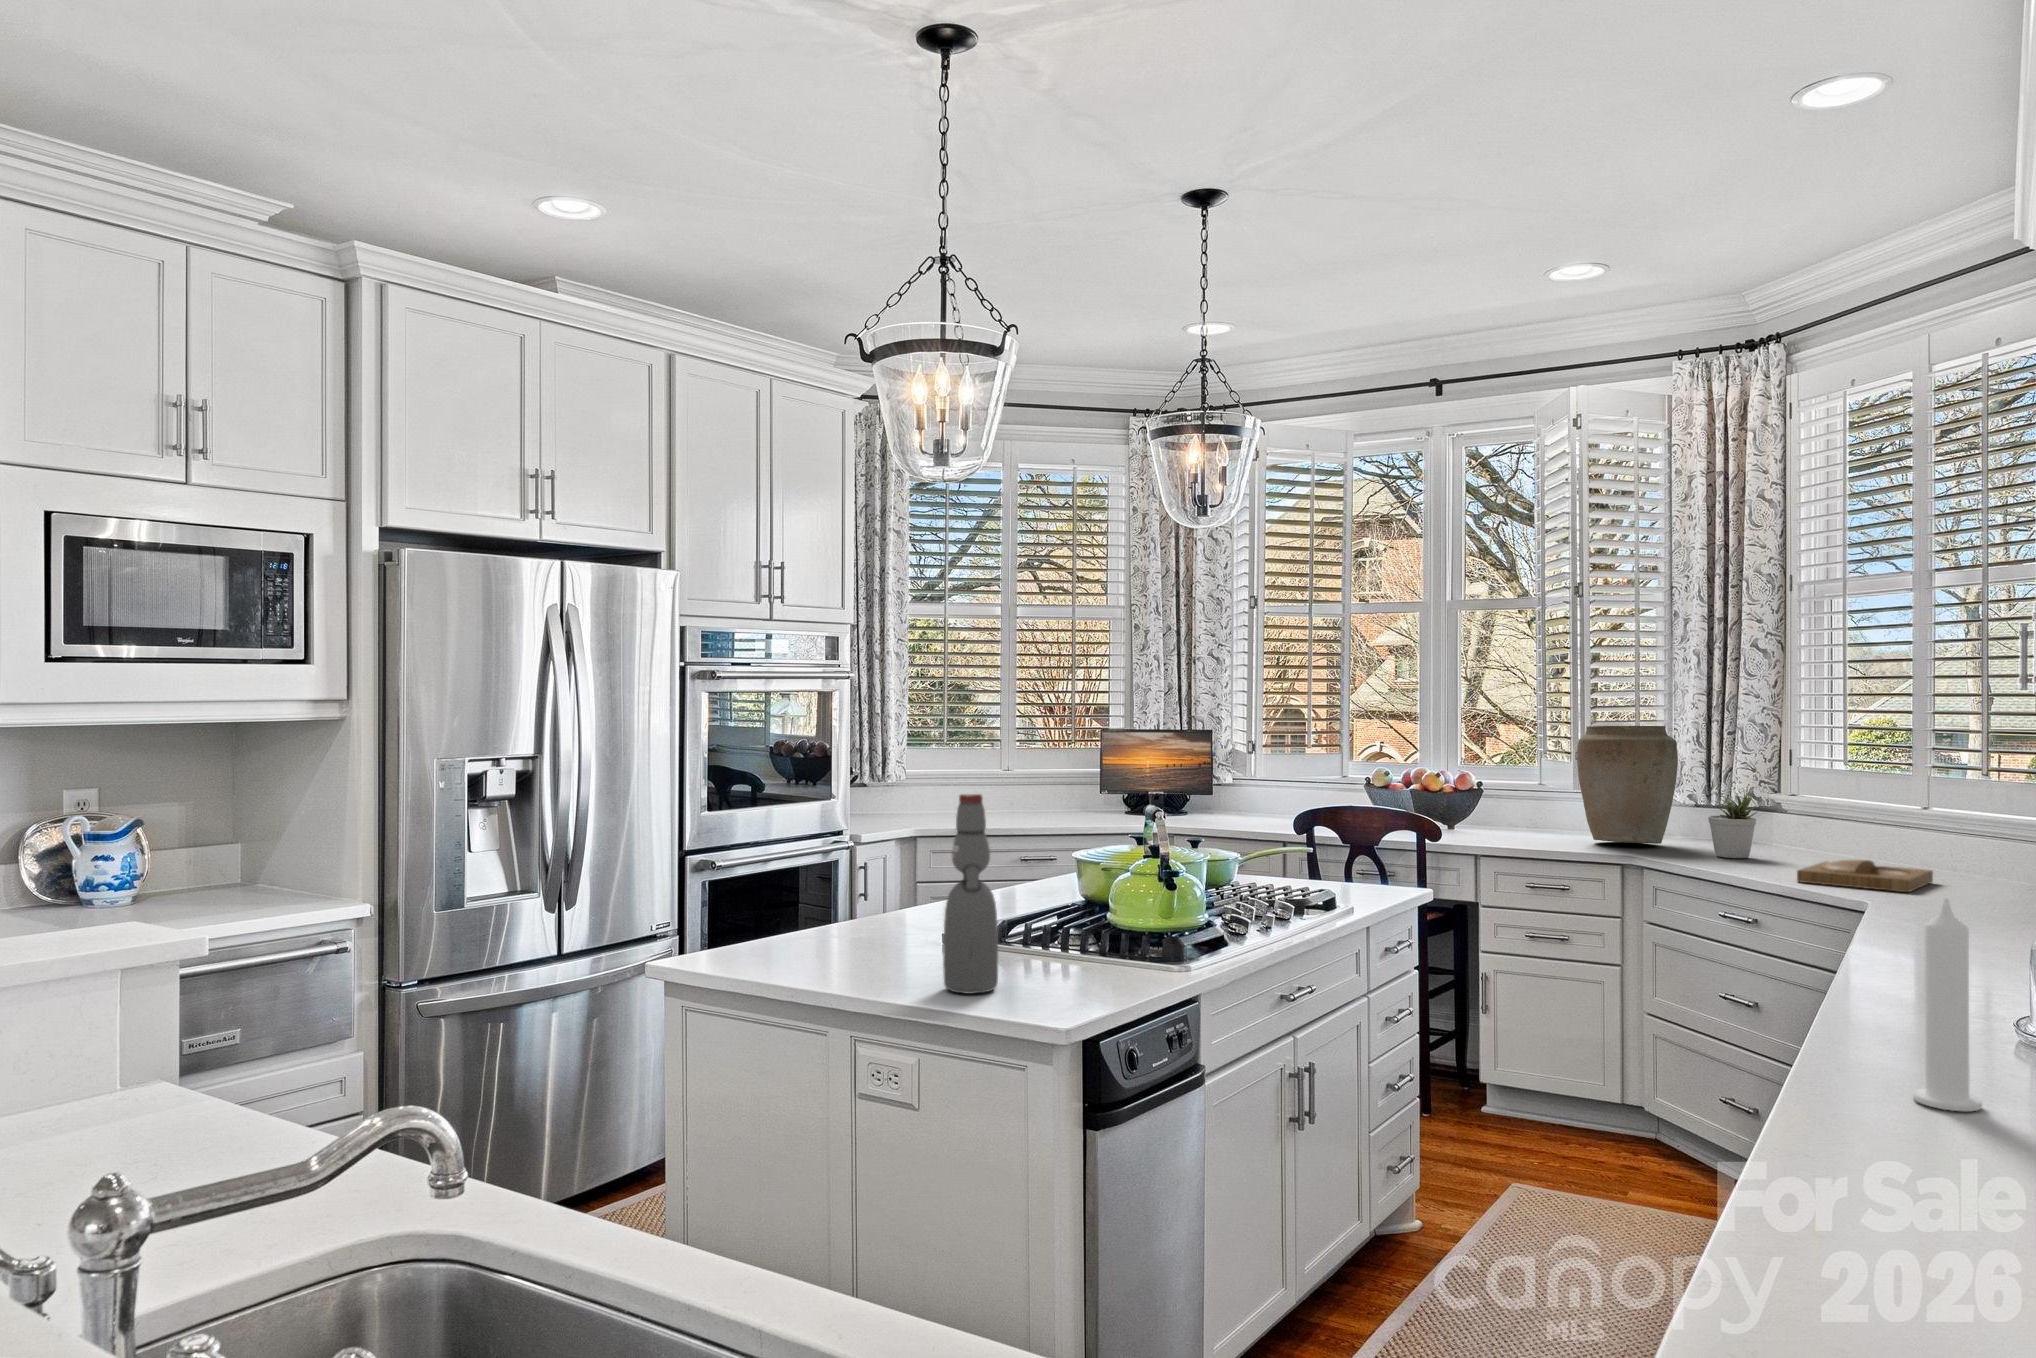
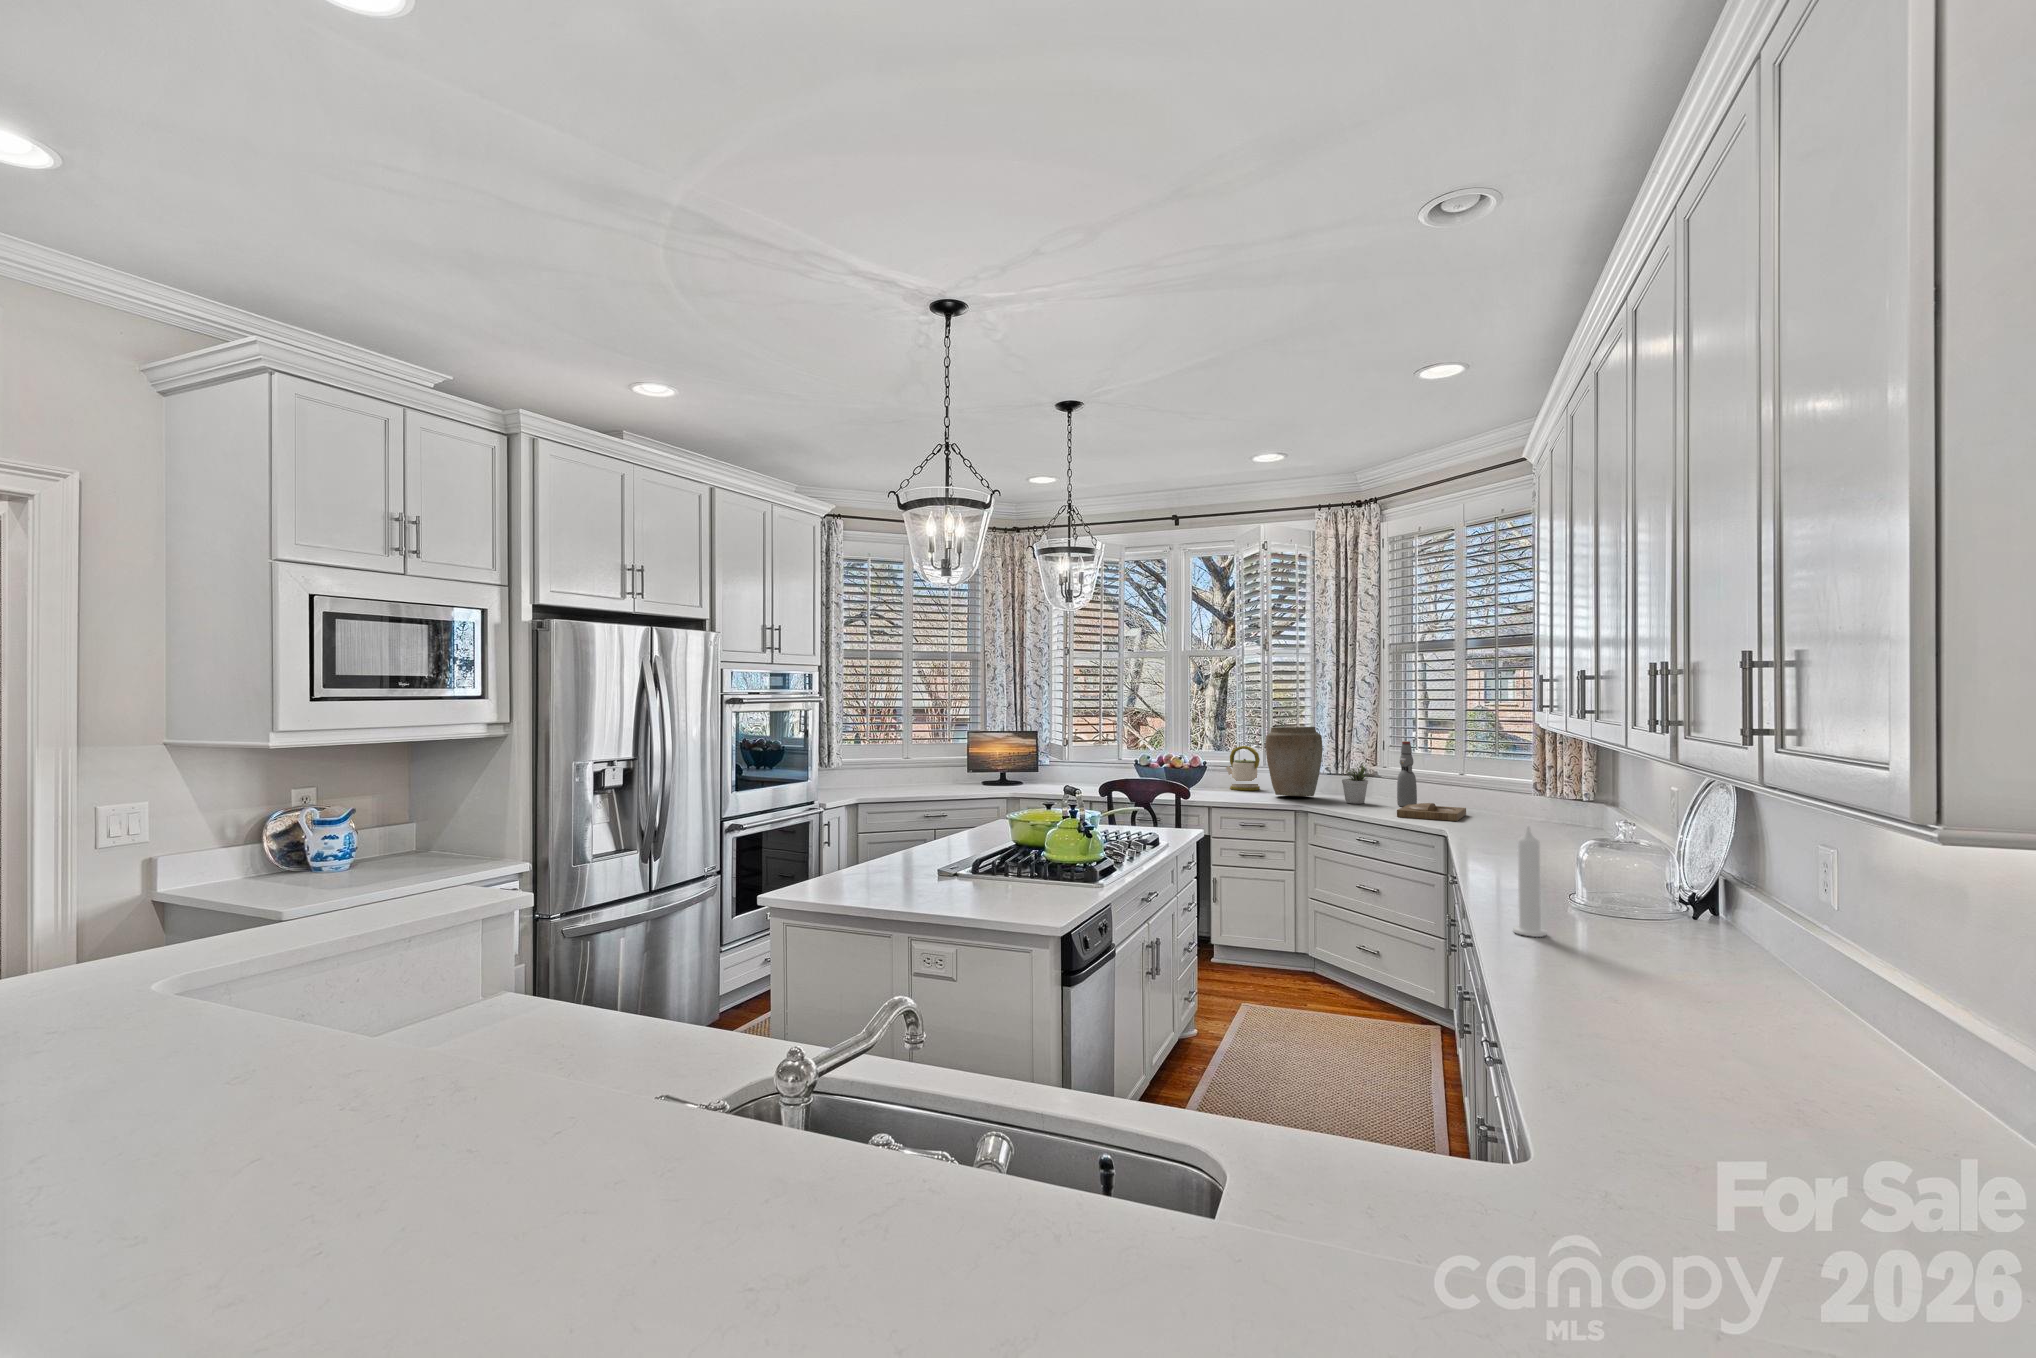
kettle: none [1515,757,1573,832] -> present [1226,746,1260,790]
bottle: present [943,794,998,994] -> present [1397,741,1417,806]

